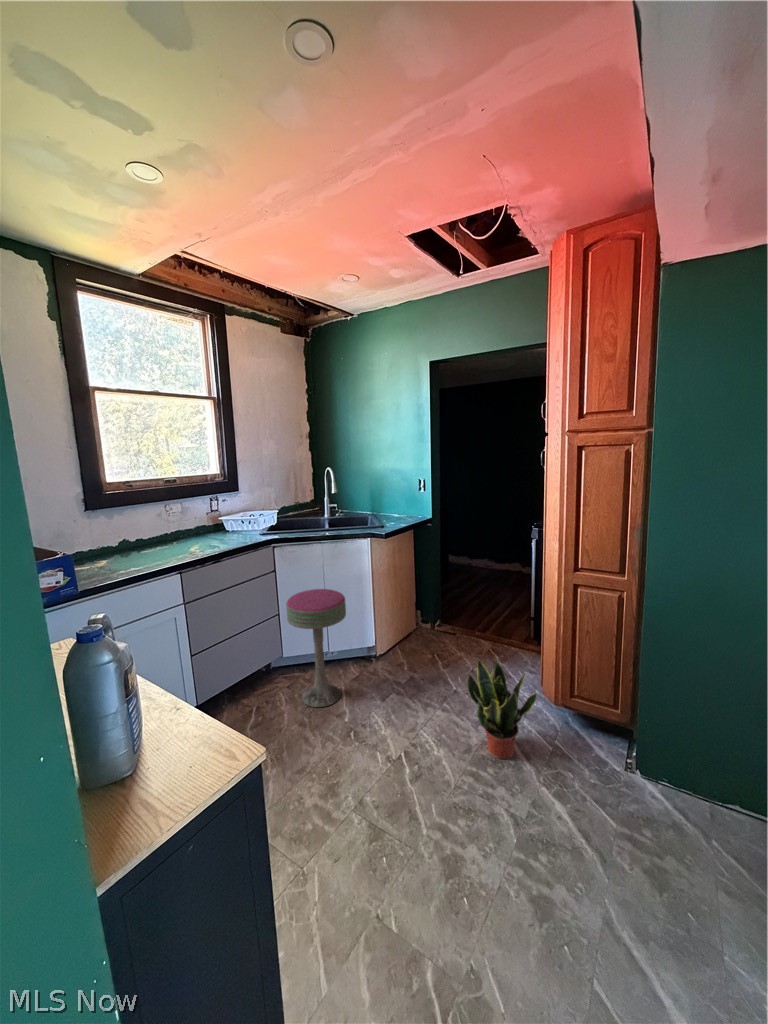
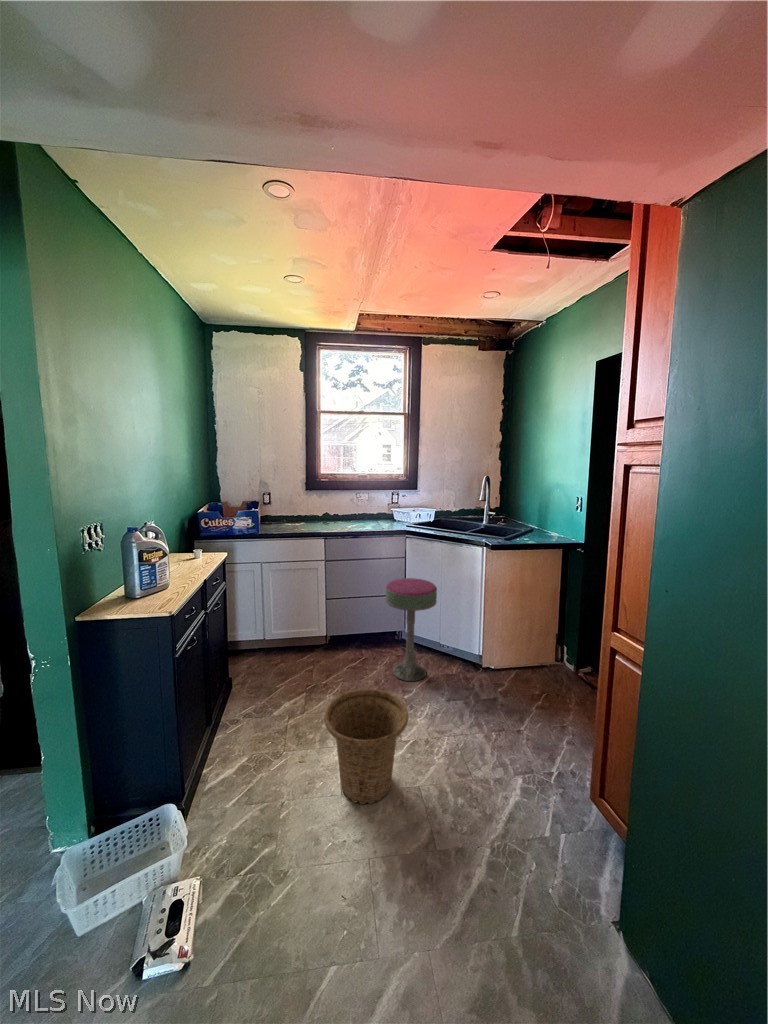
potted plant: present [467,660,537,759] -> none [453,684,542,808]
basket: none [369,710,464,842] -> present [324,689,408,804]

